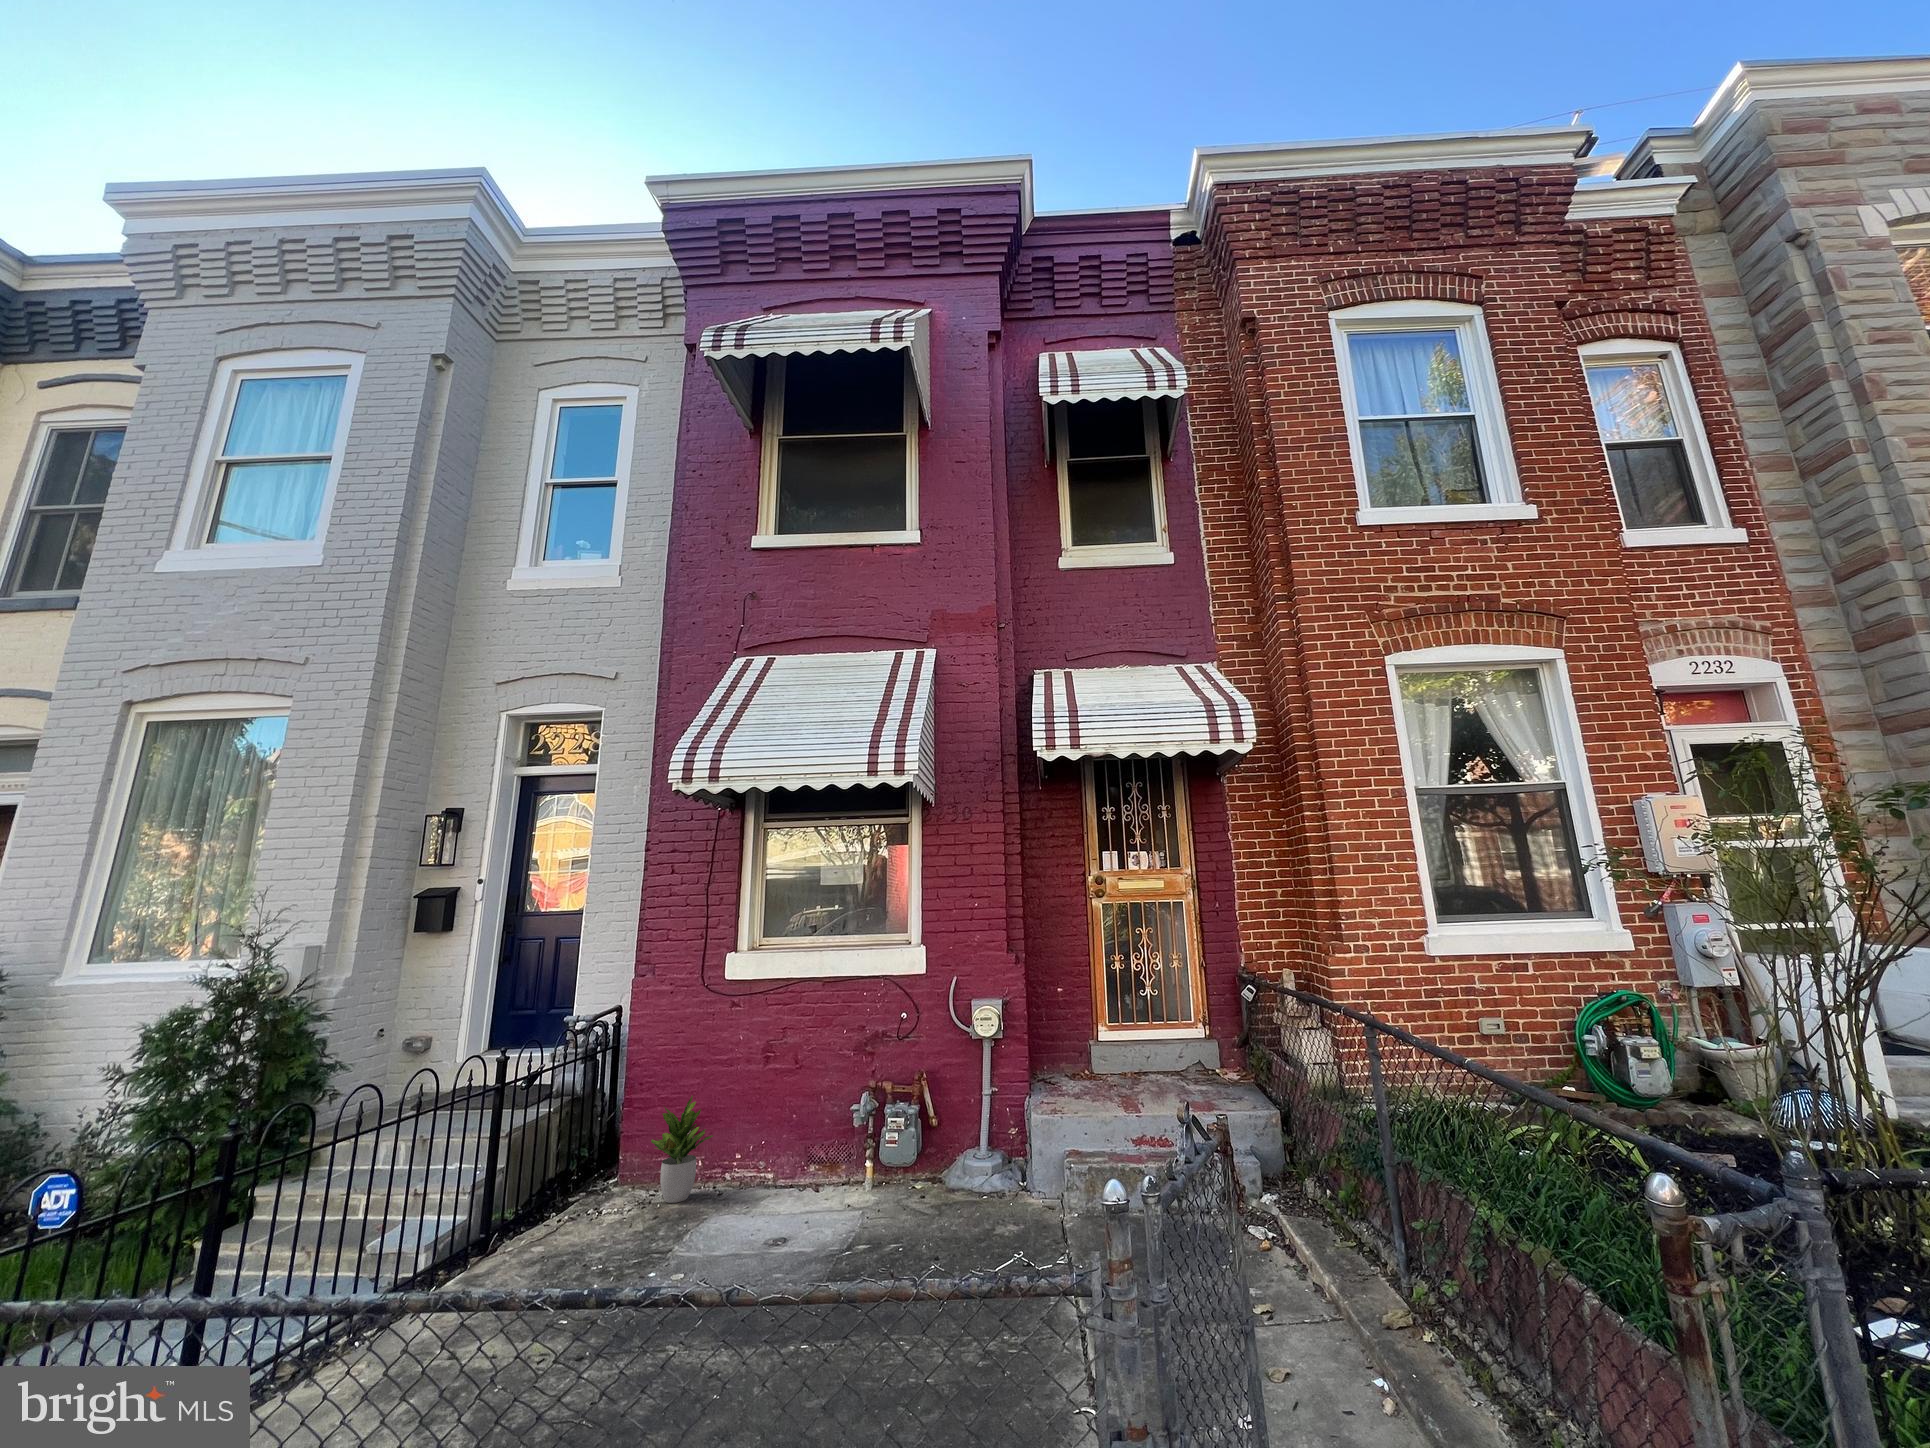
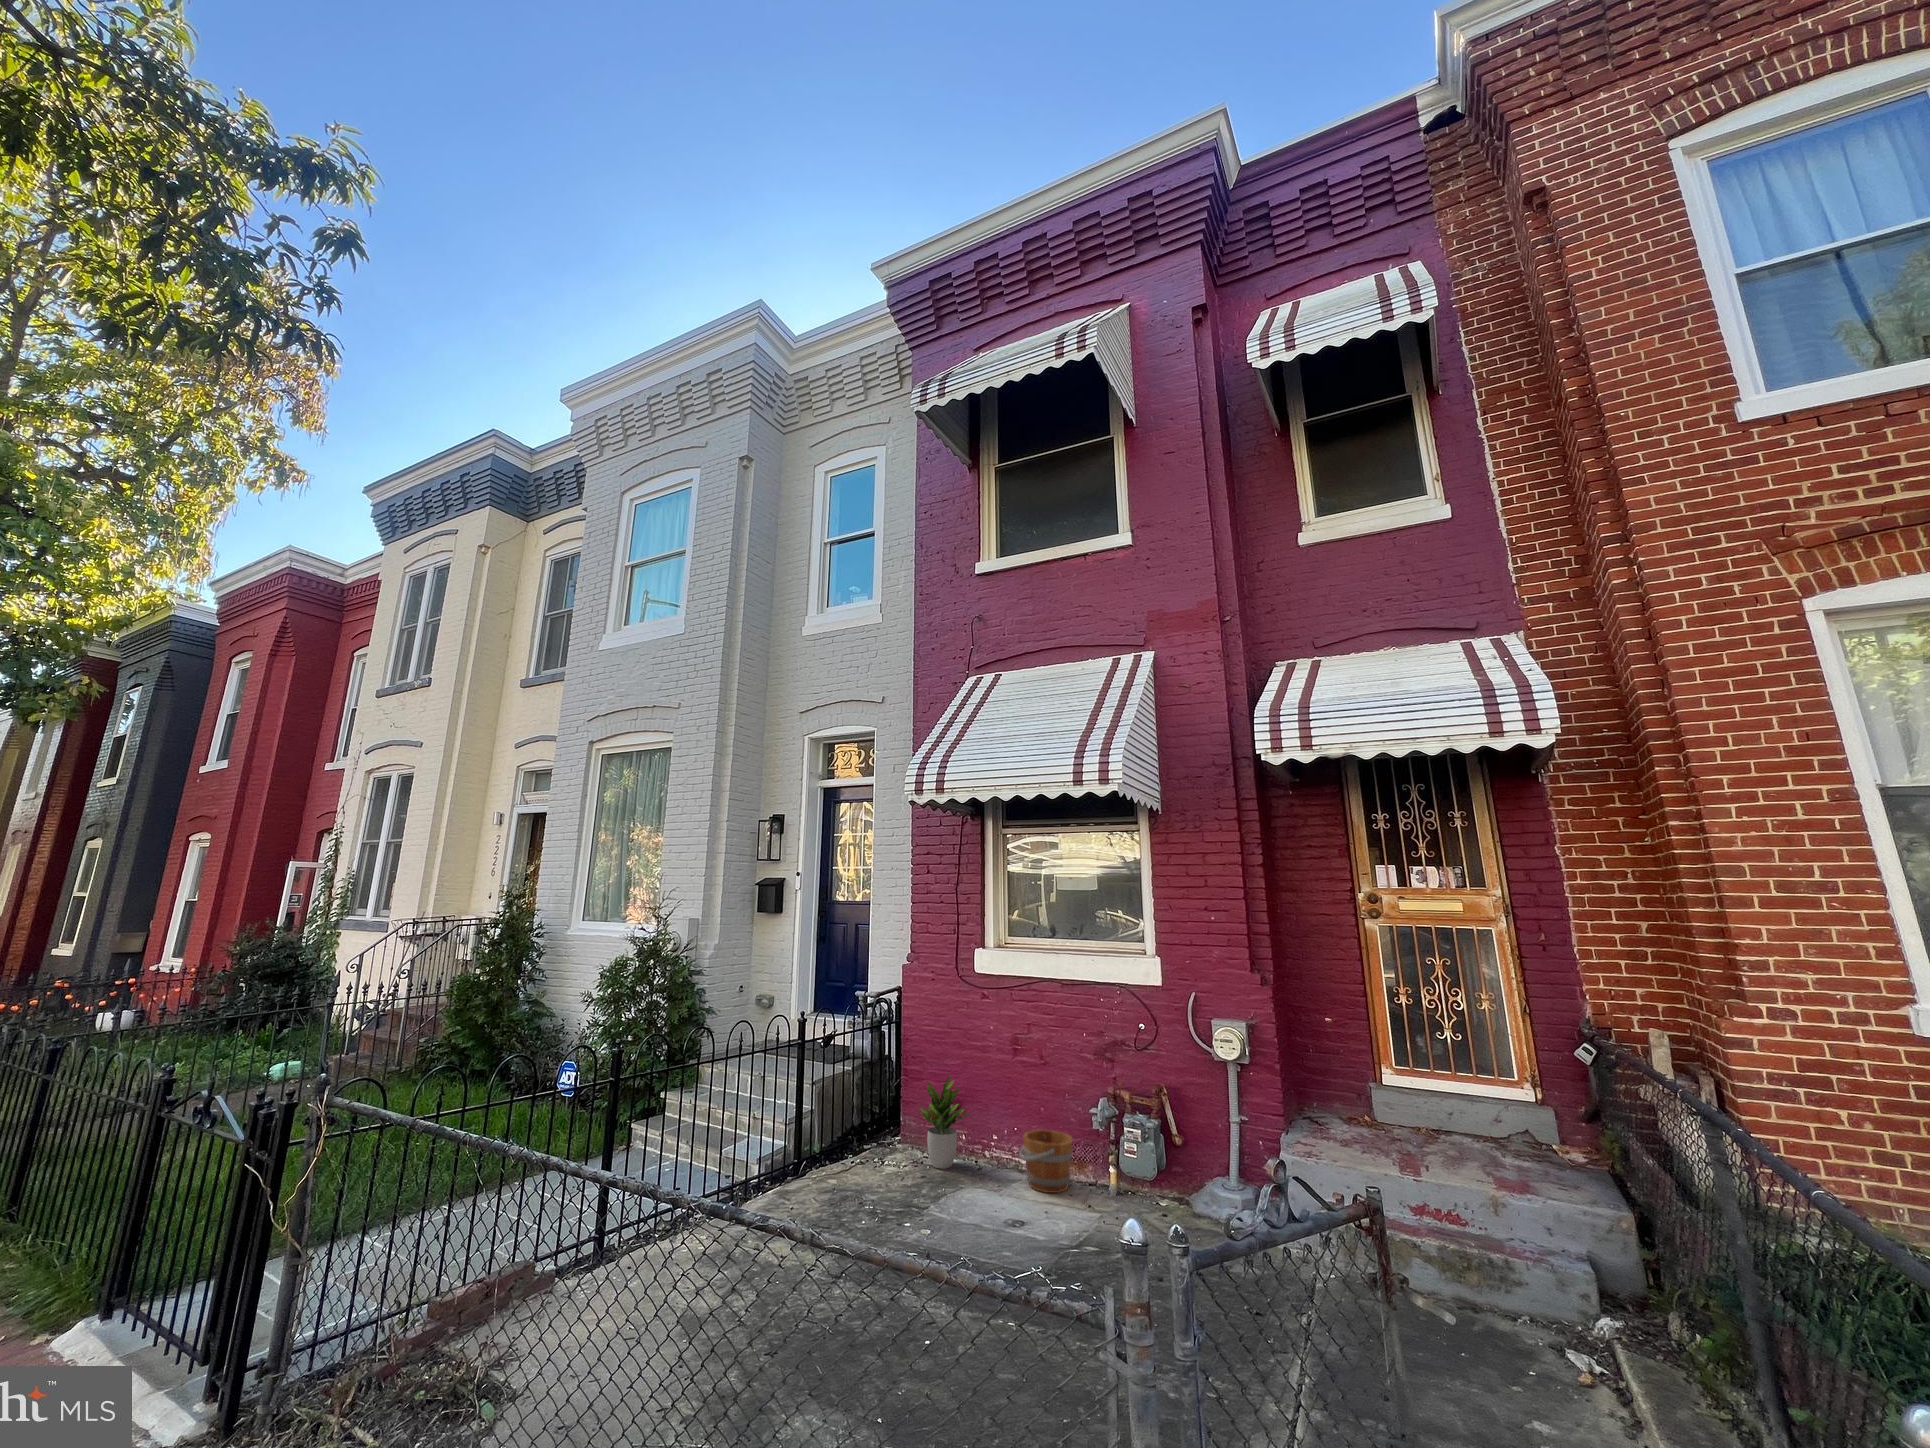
bucket: none [772,1135,830,1201] -> present [1019,1130,1073,1193]

